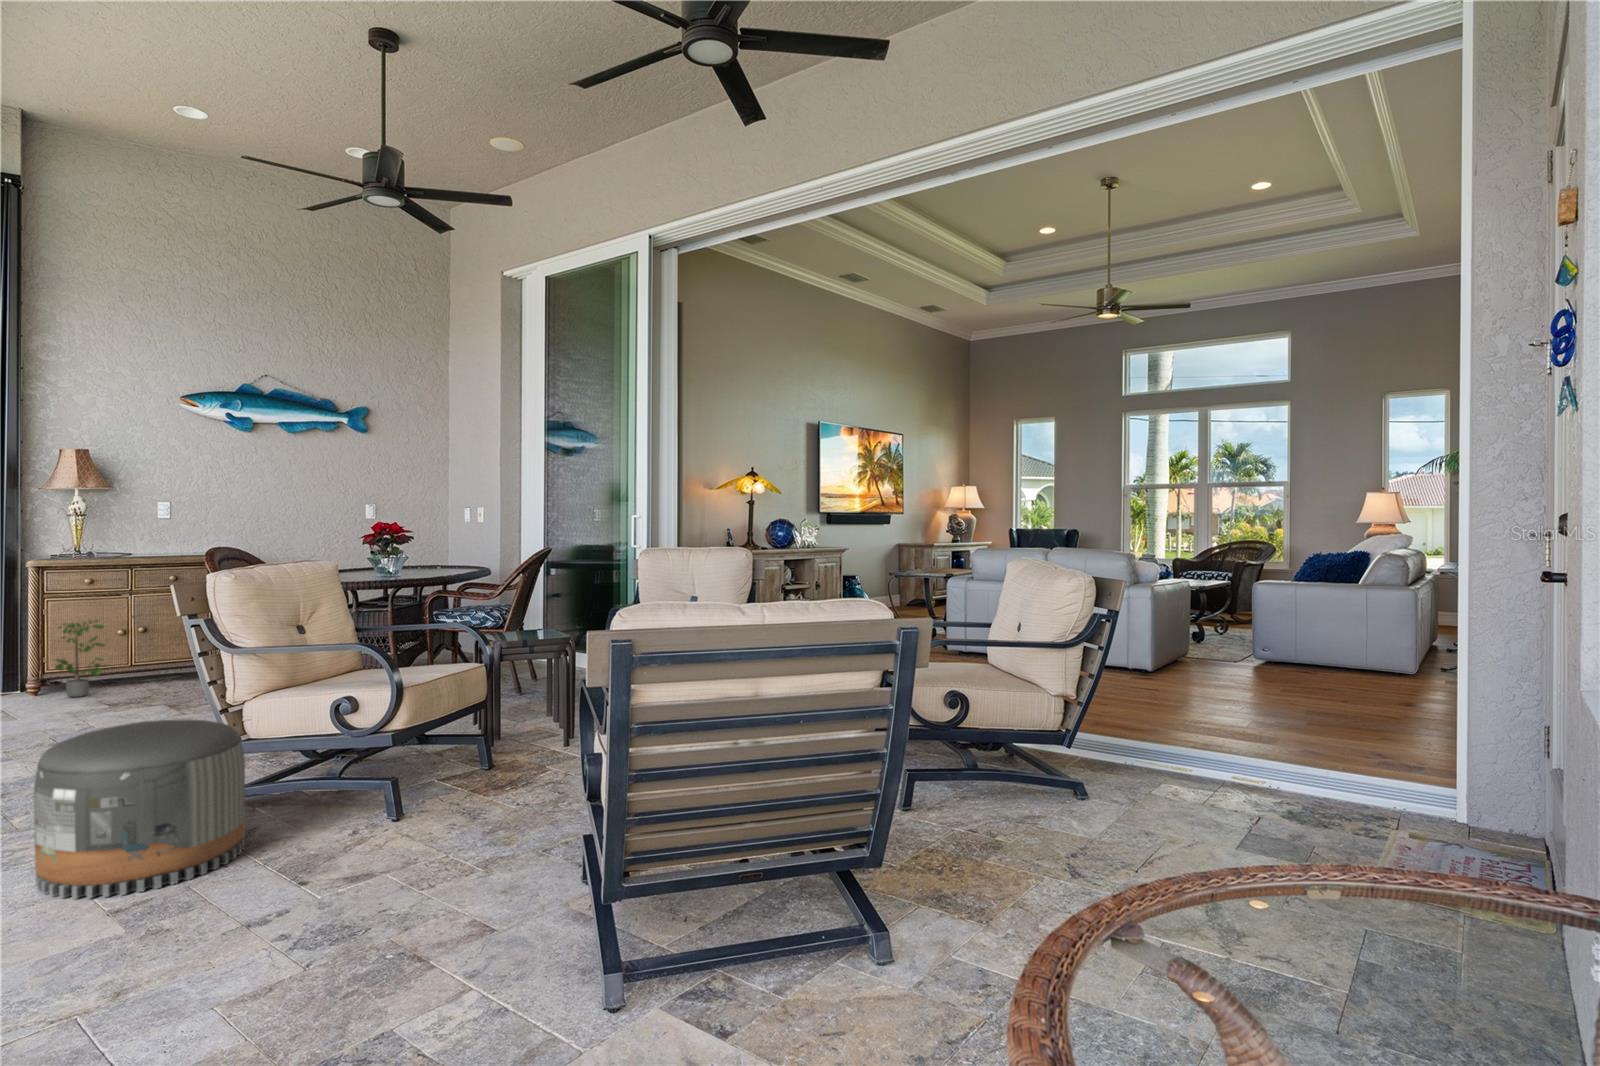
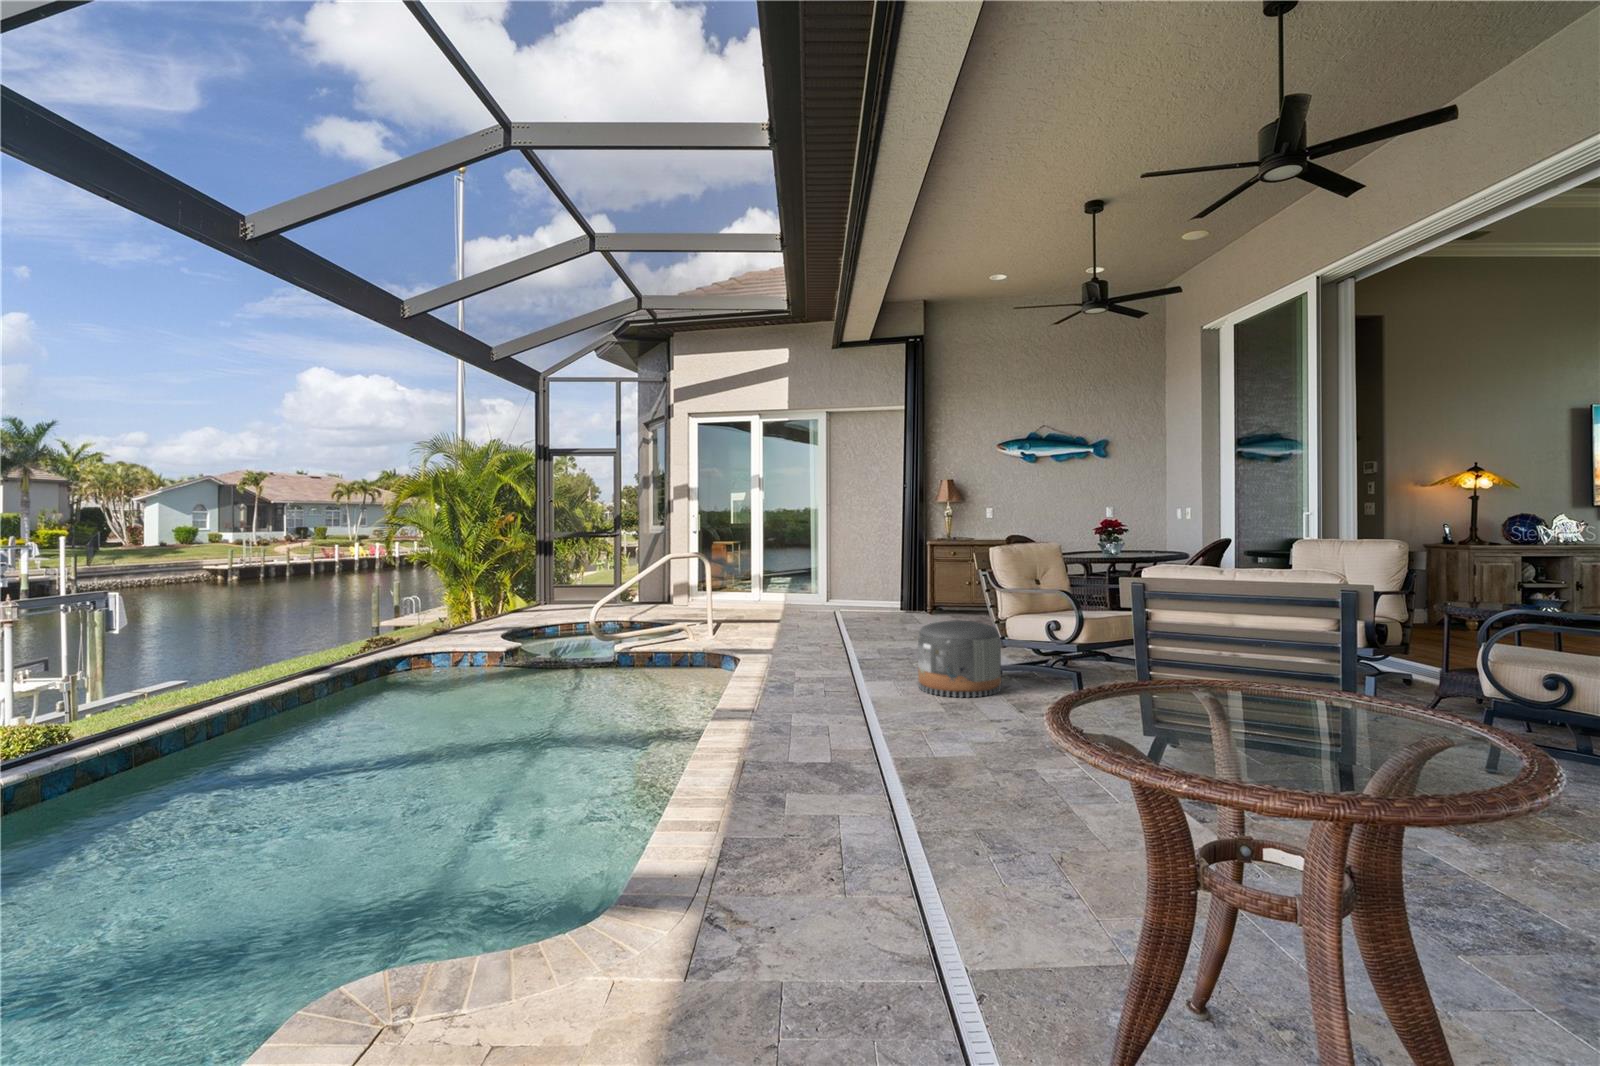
potted plant: present [55,620,107,697] -> none [939,574,965,616]

